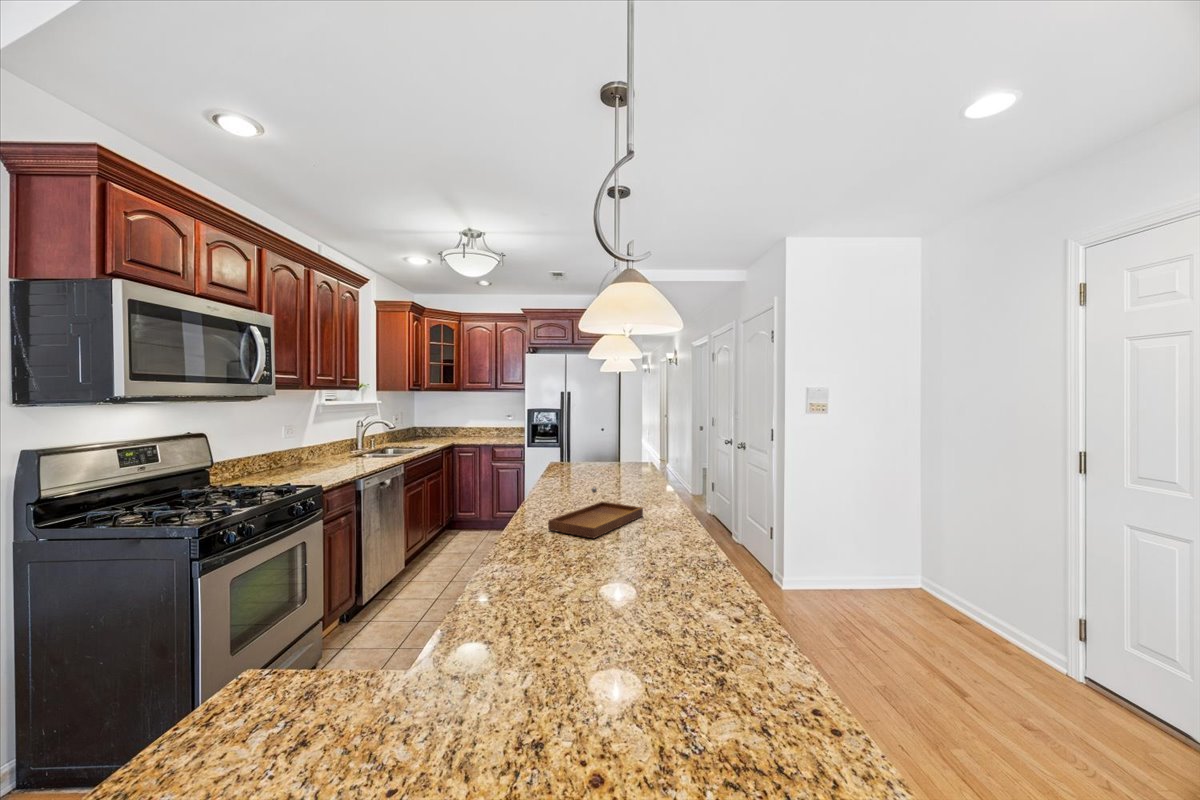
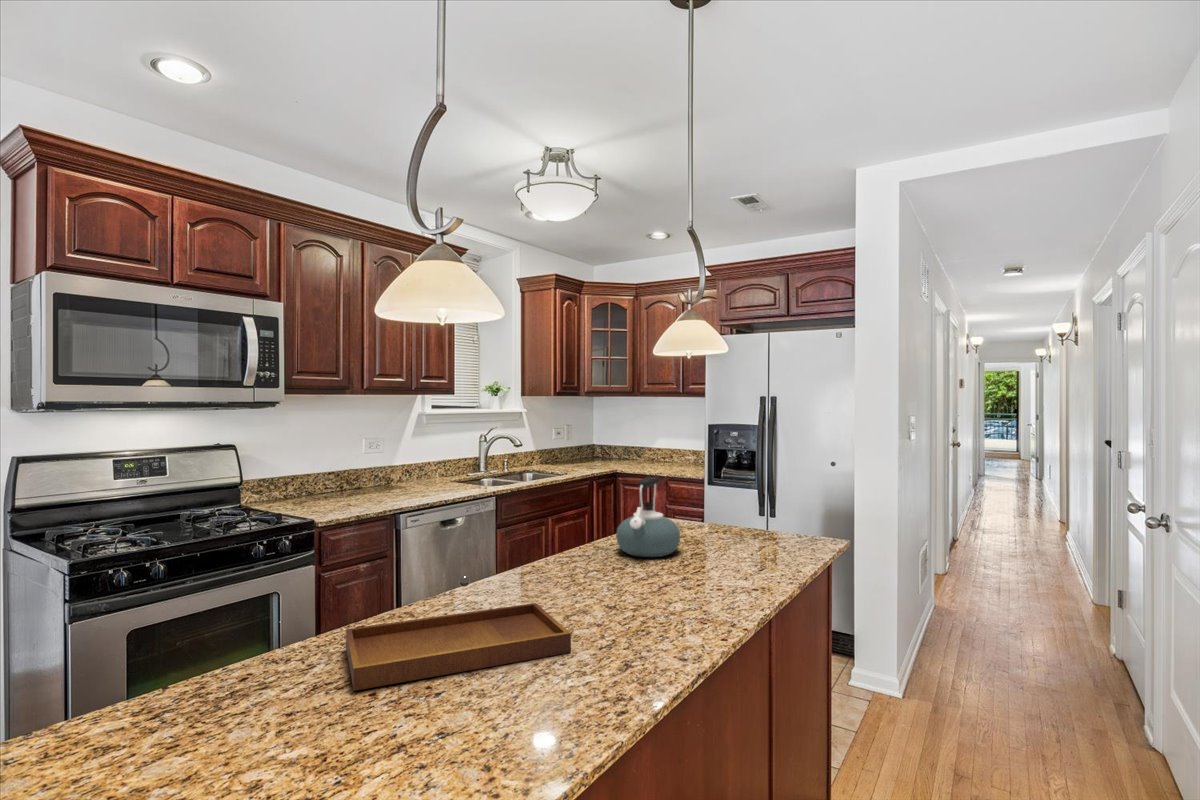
kettle: none [568,441,603,484] -> present [616,477,680,557]

